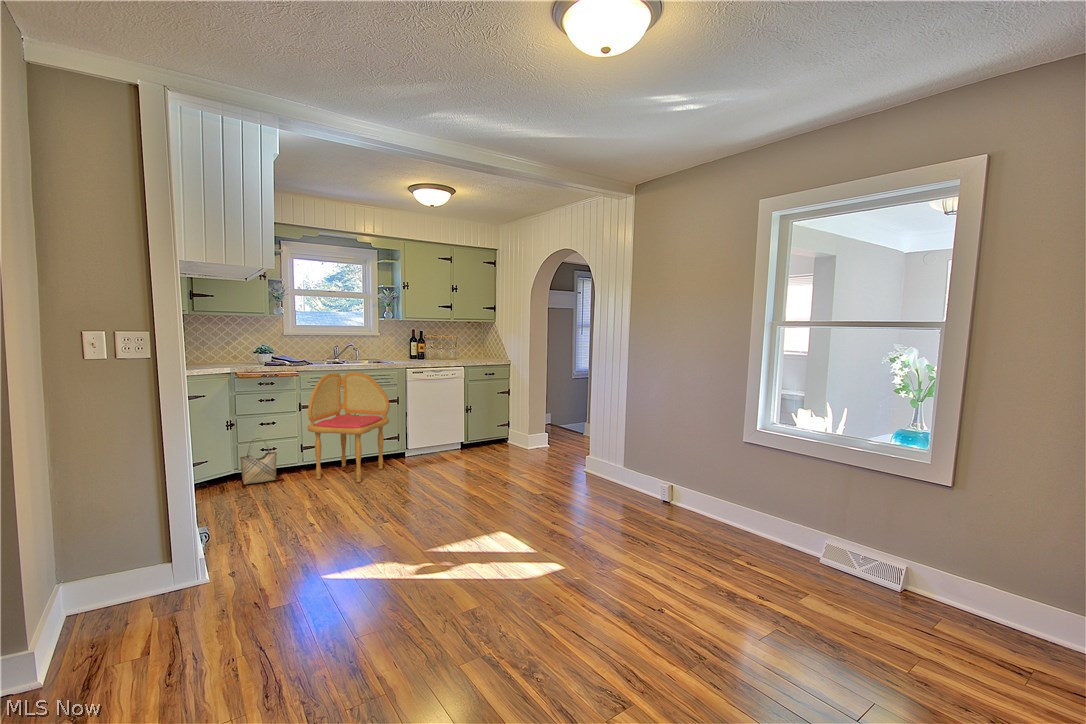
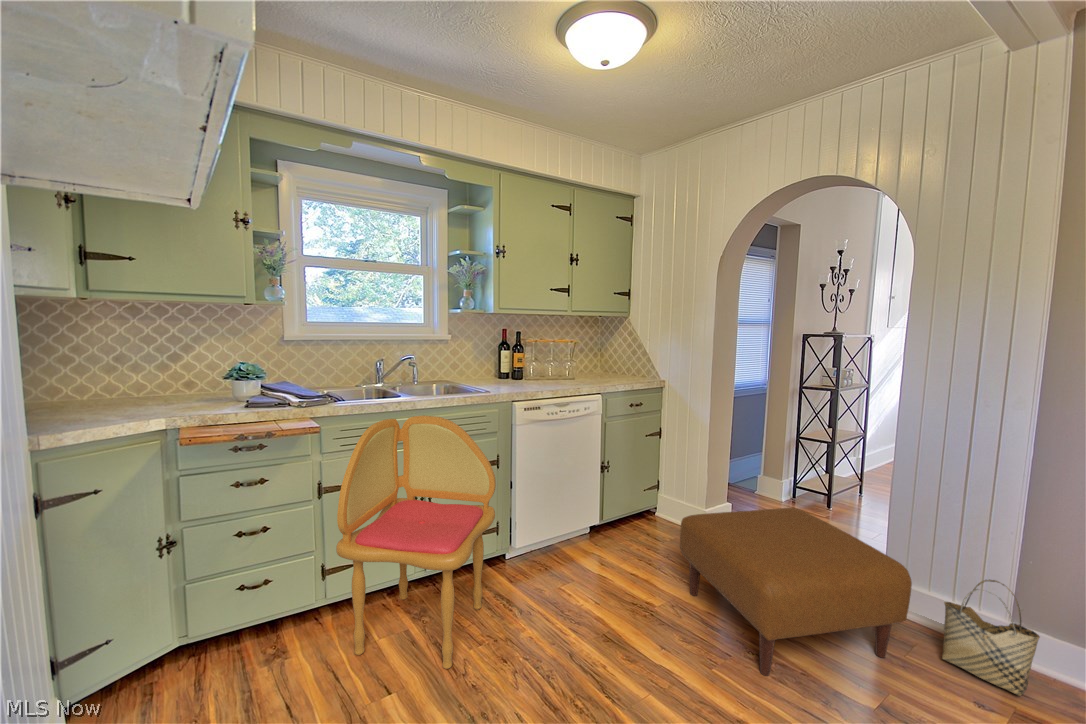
ottoman: none [490,423,575,485] -> present [680,508,912,676]
woven basket: present [240,438,277,484] -> present [942,580,1040,696]

